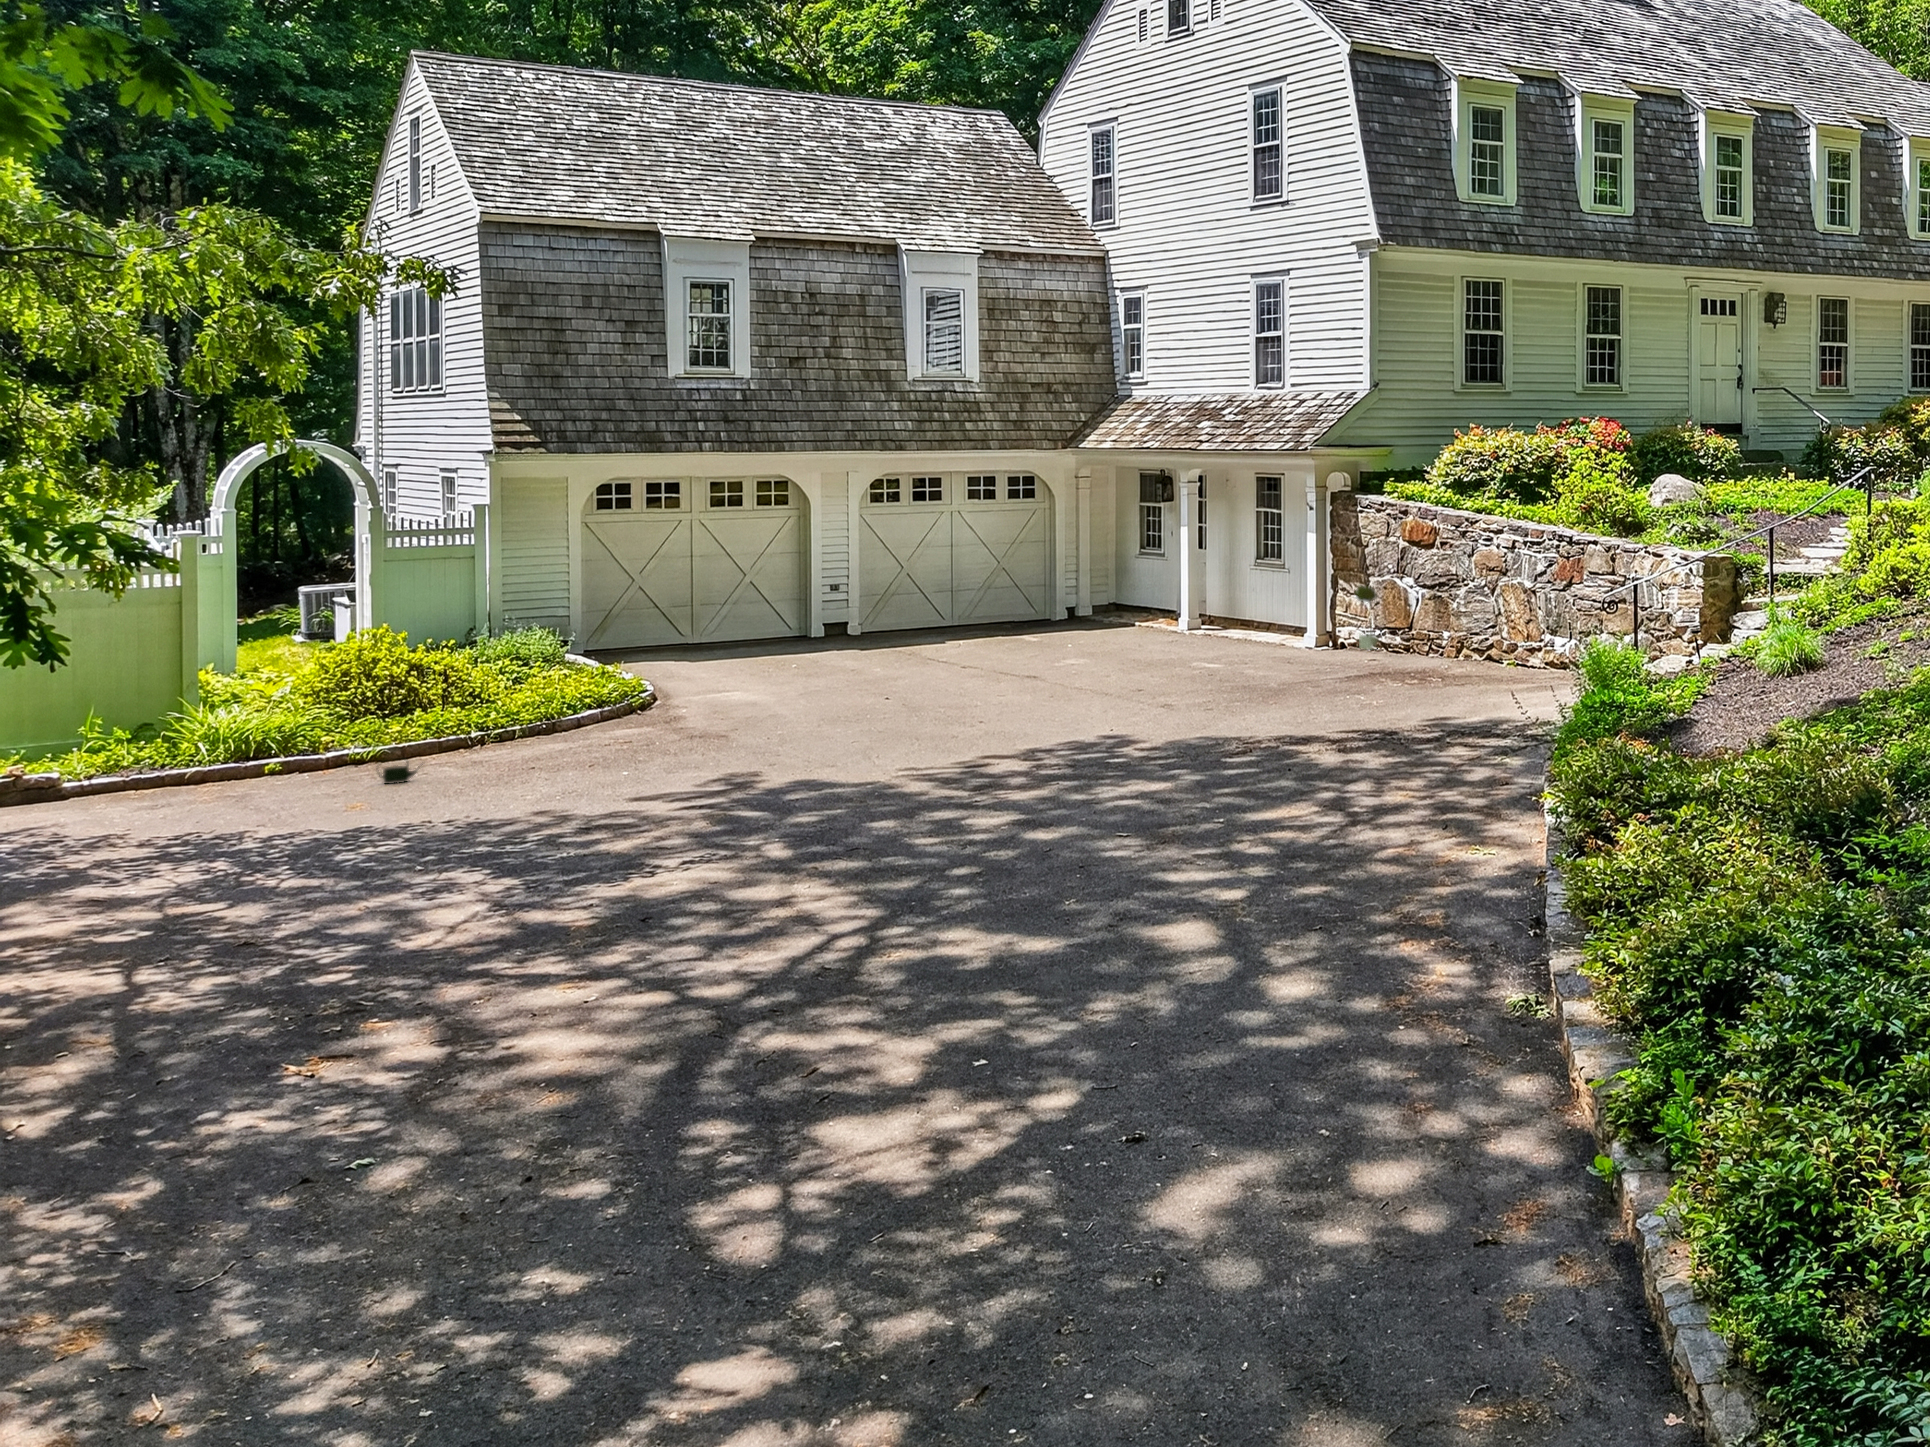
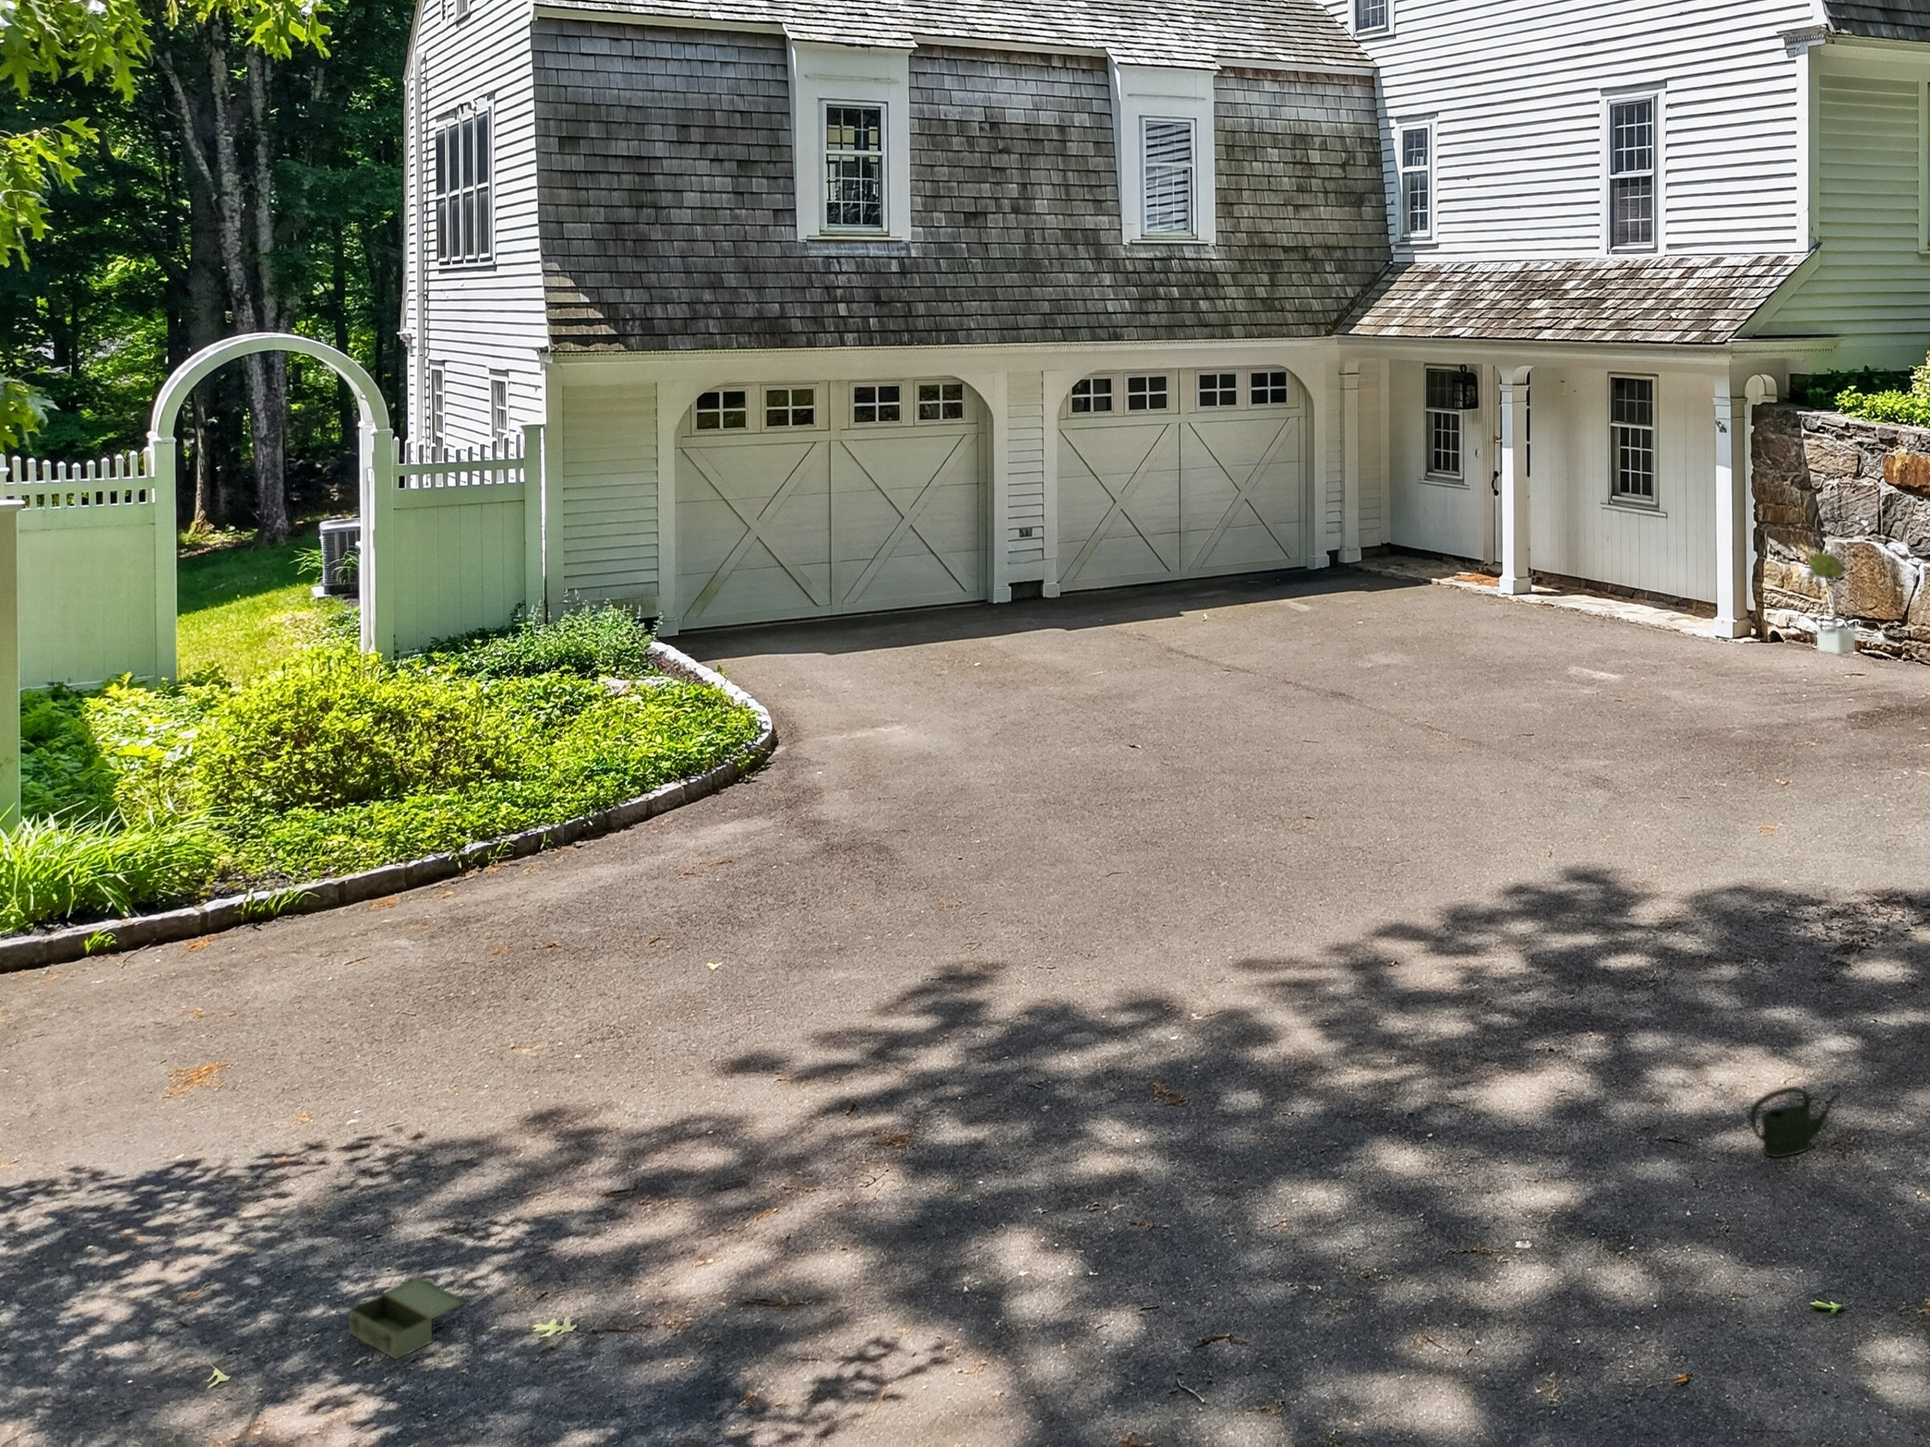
watering can: present [378,758,423,784] -> present [1750,1087,1839,1157]
toolbox: none [459,834,510,855] -> present [349,1278,464,1360]

